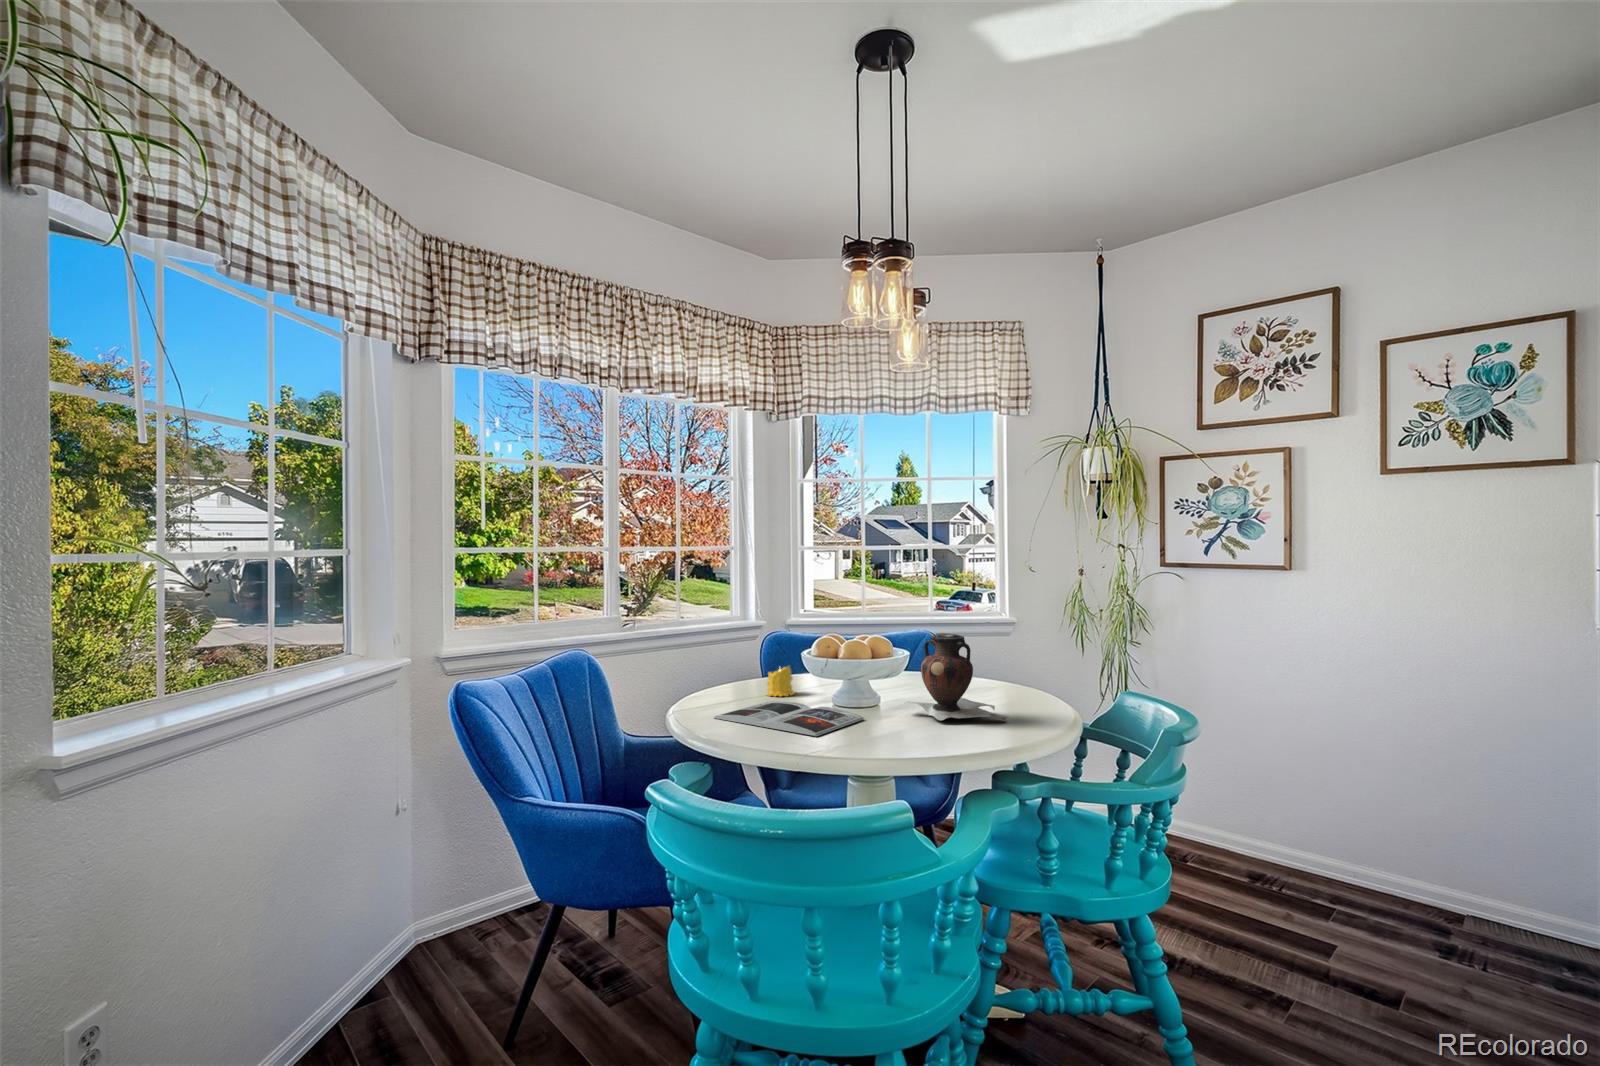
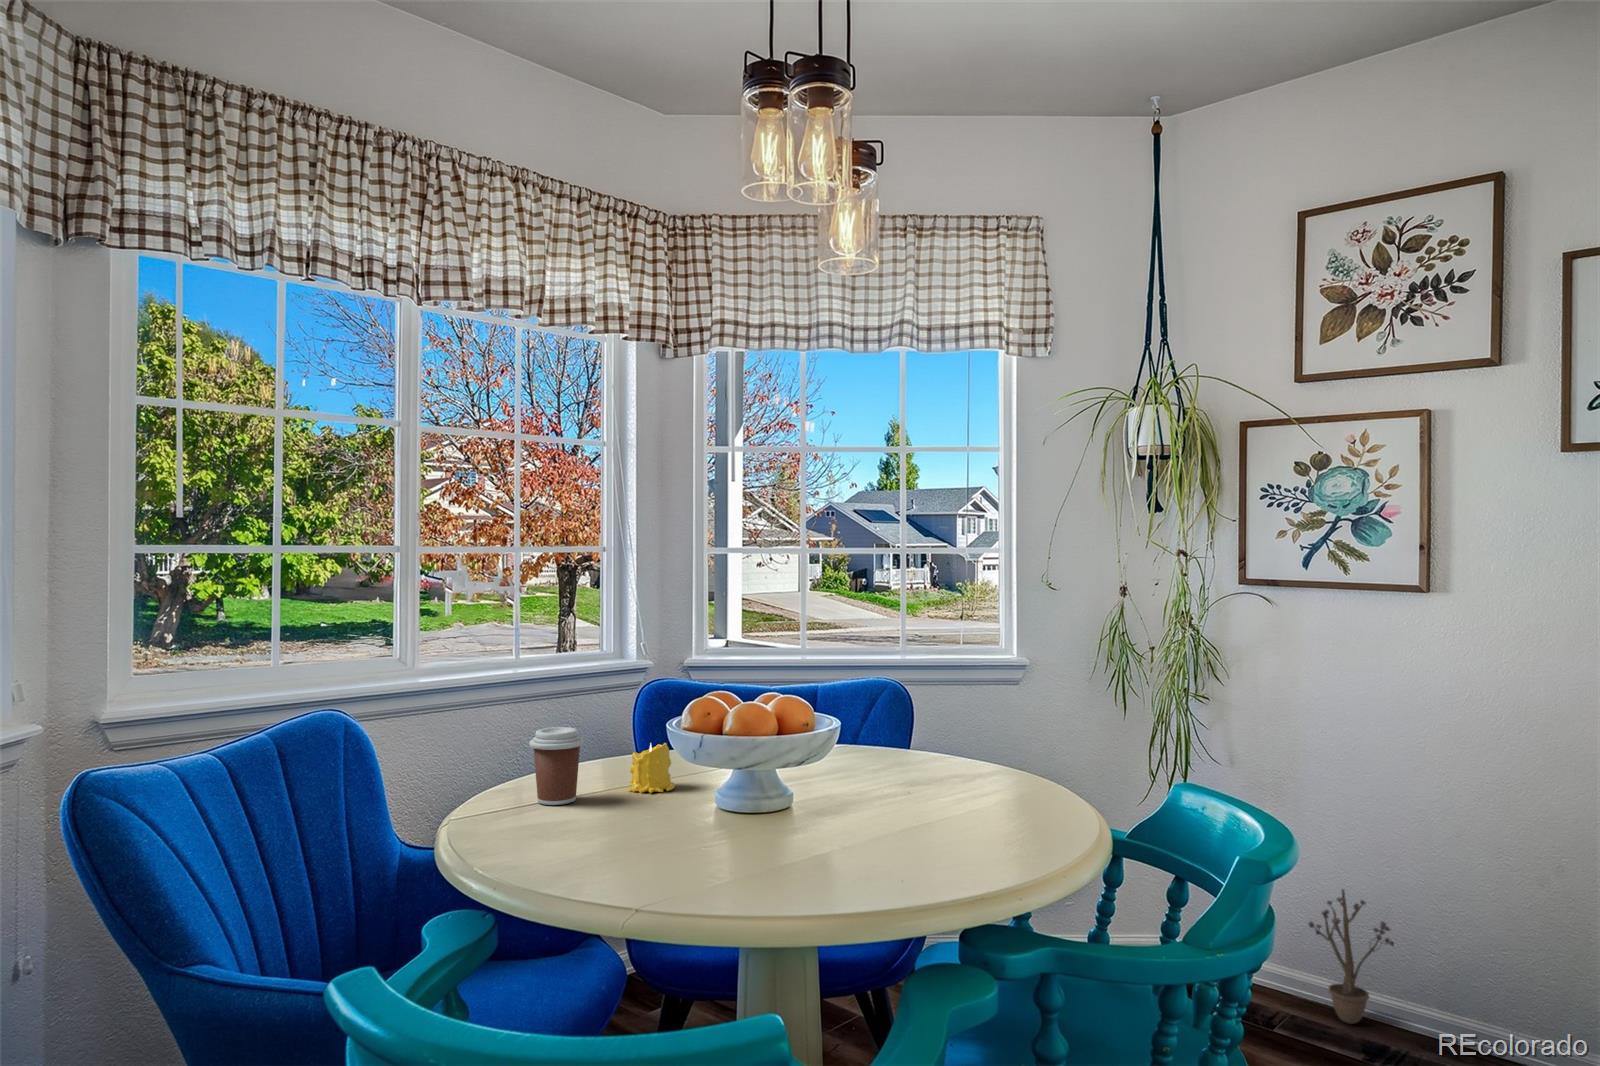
vase: present [903,633,1007,721] -> none [839,694,1007,838]
coffee cup: none [707,656,740,703] -> present [529,727,584,805]
magazine: present [714,701,864,736] -> none [530,802,777,869]
decorative plant: none [1201,771,1269,862] -> present [1298,889,1394,1024]

